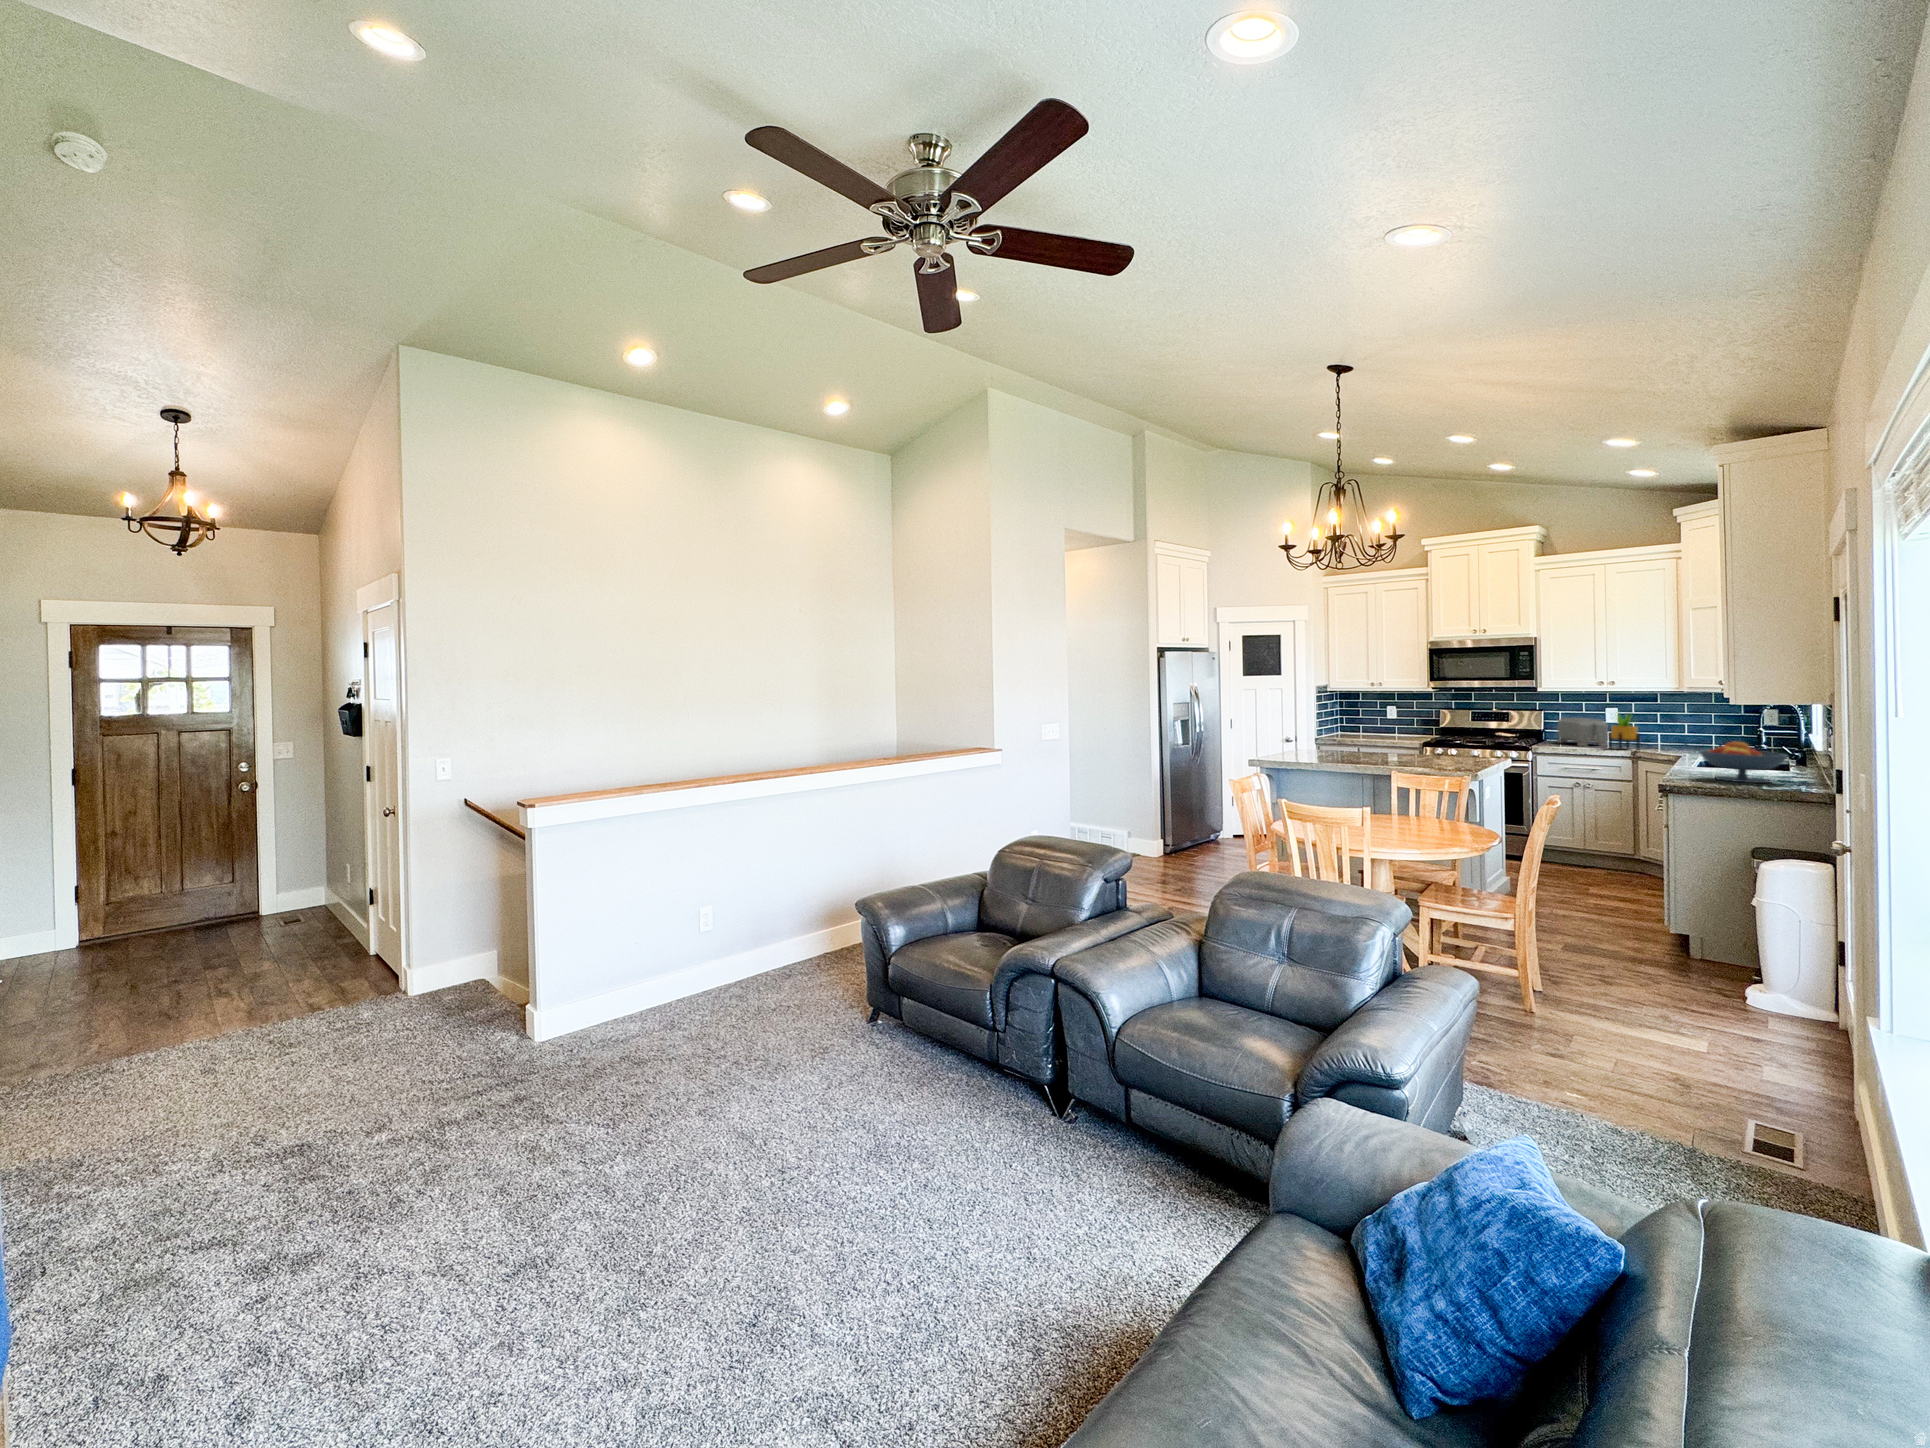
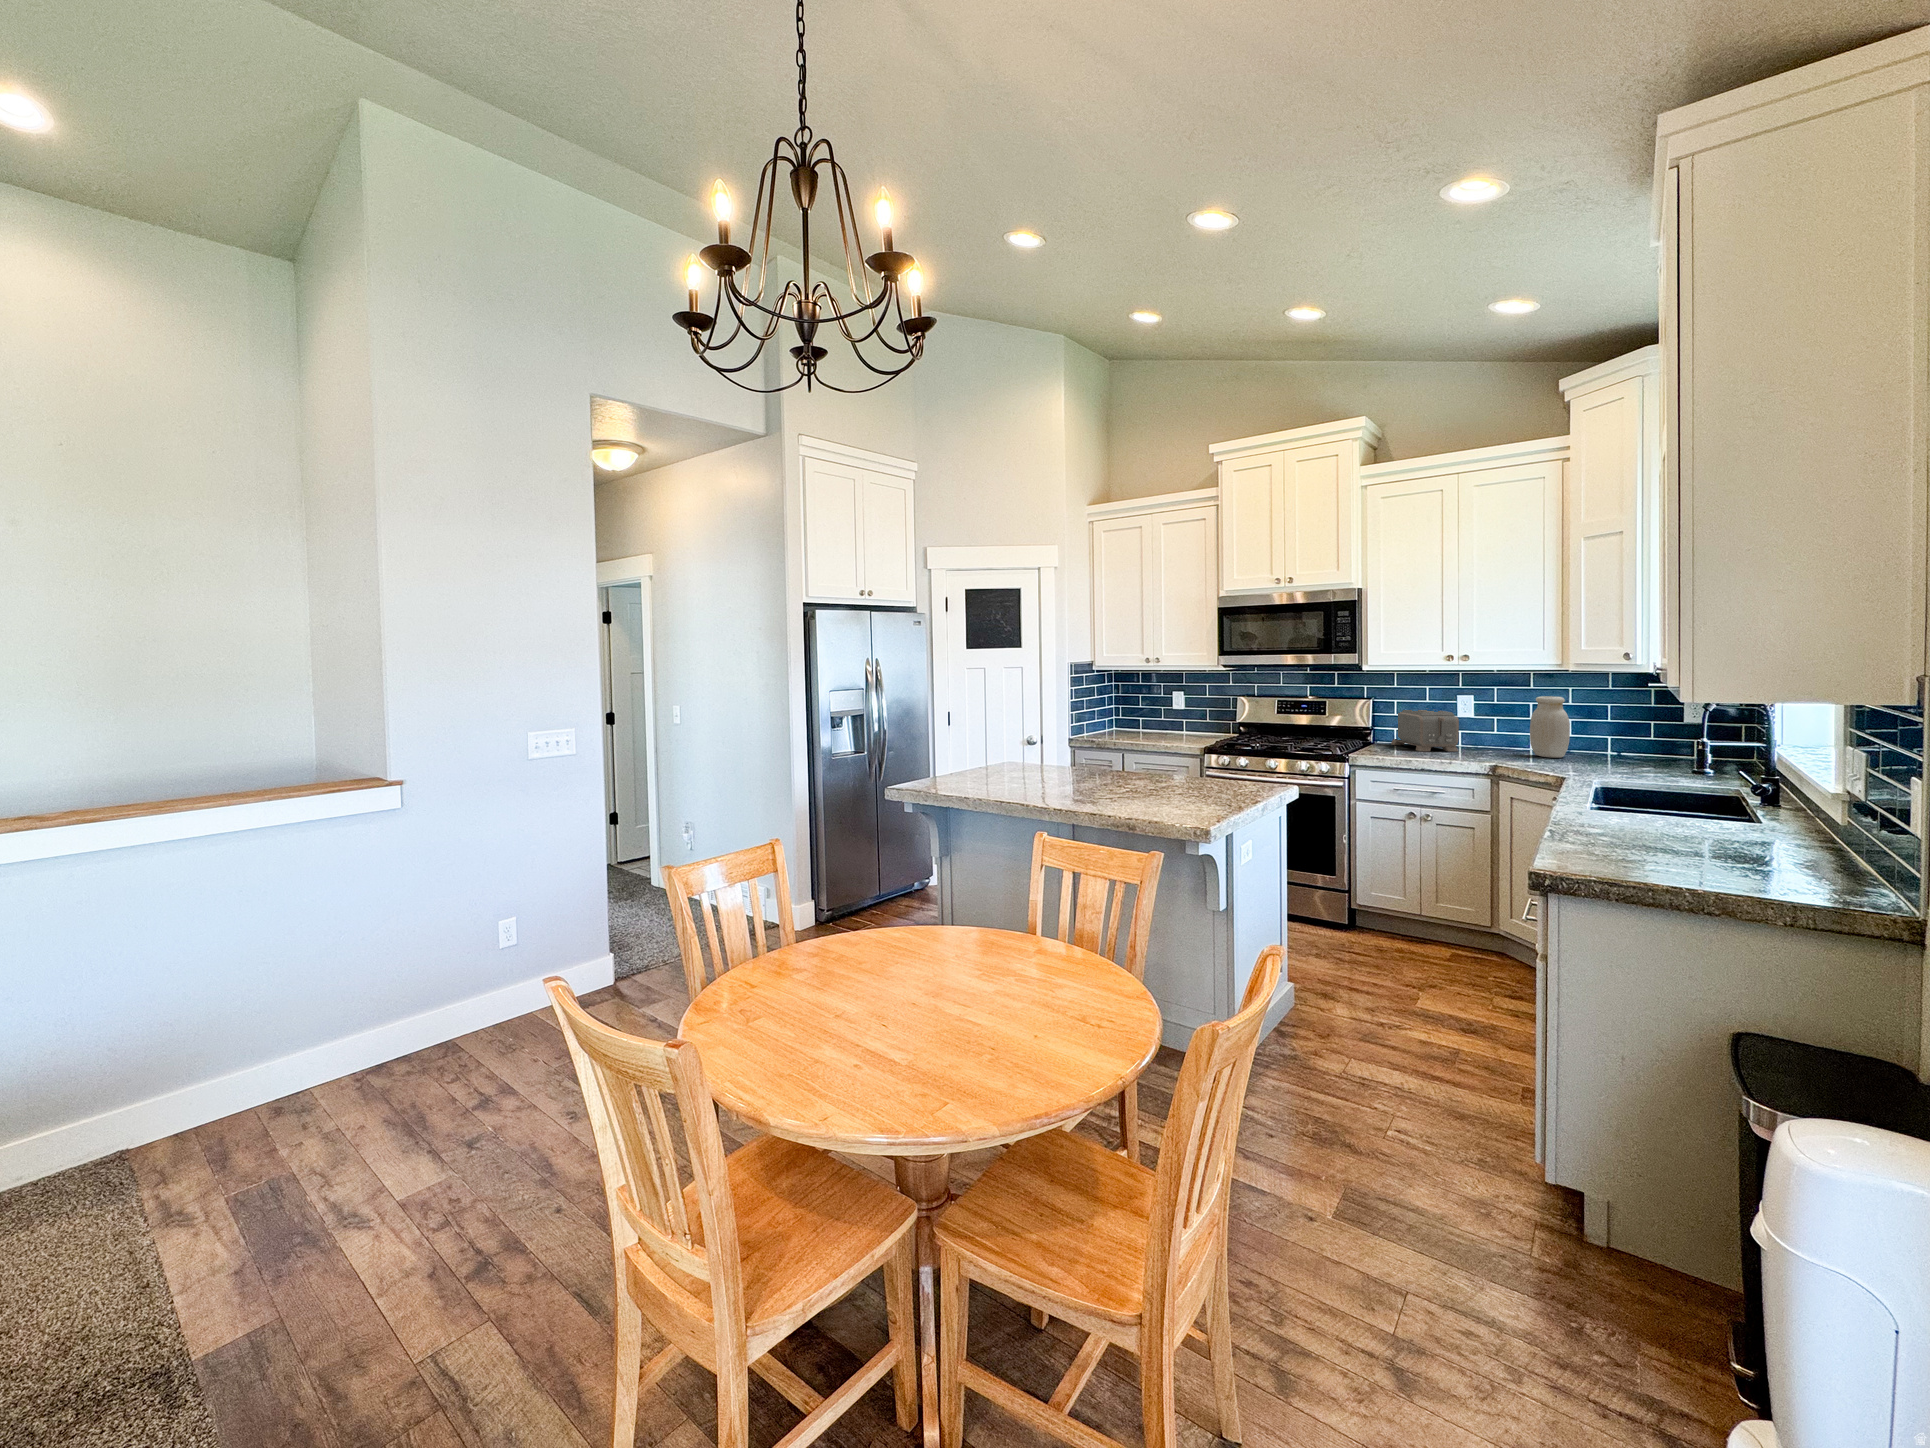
jar: none [1660,709,1688,749] -> present [1530,696,1570,758]
potted plant: present [1609,713,1640,750] -> none [1457,696,1503,761]
fruit bowl: present [1700,741,1787,783] -> none [1605,772,1778,865]

